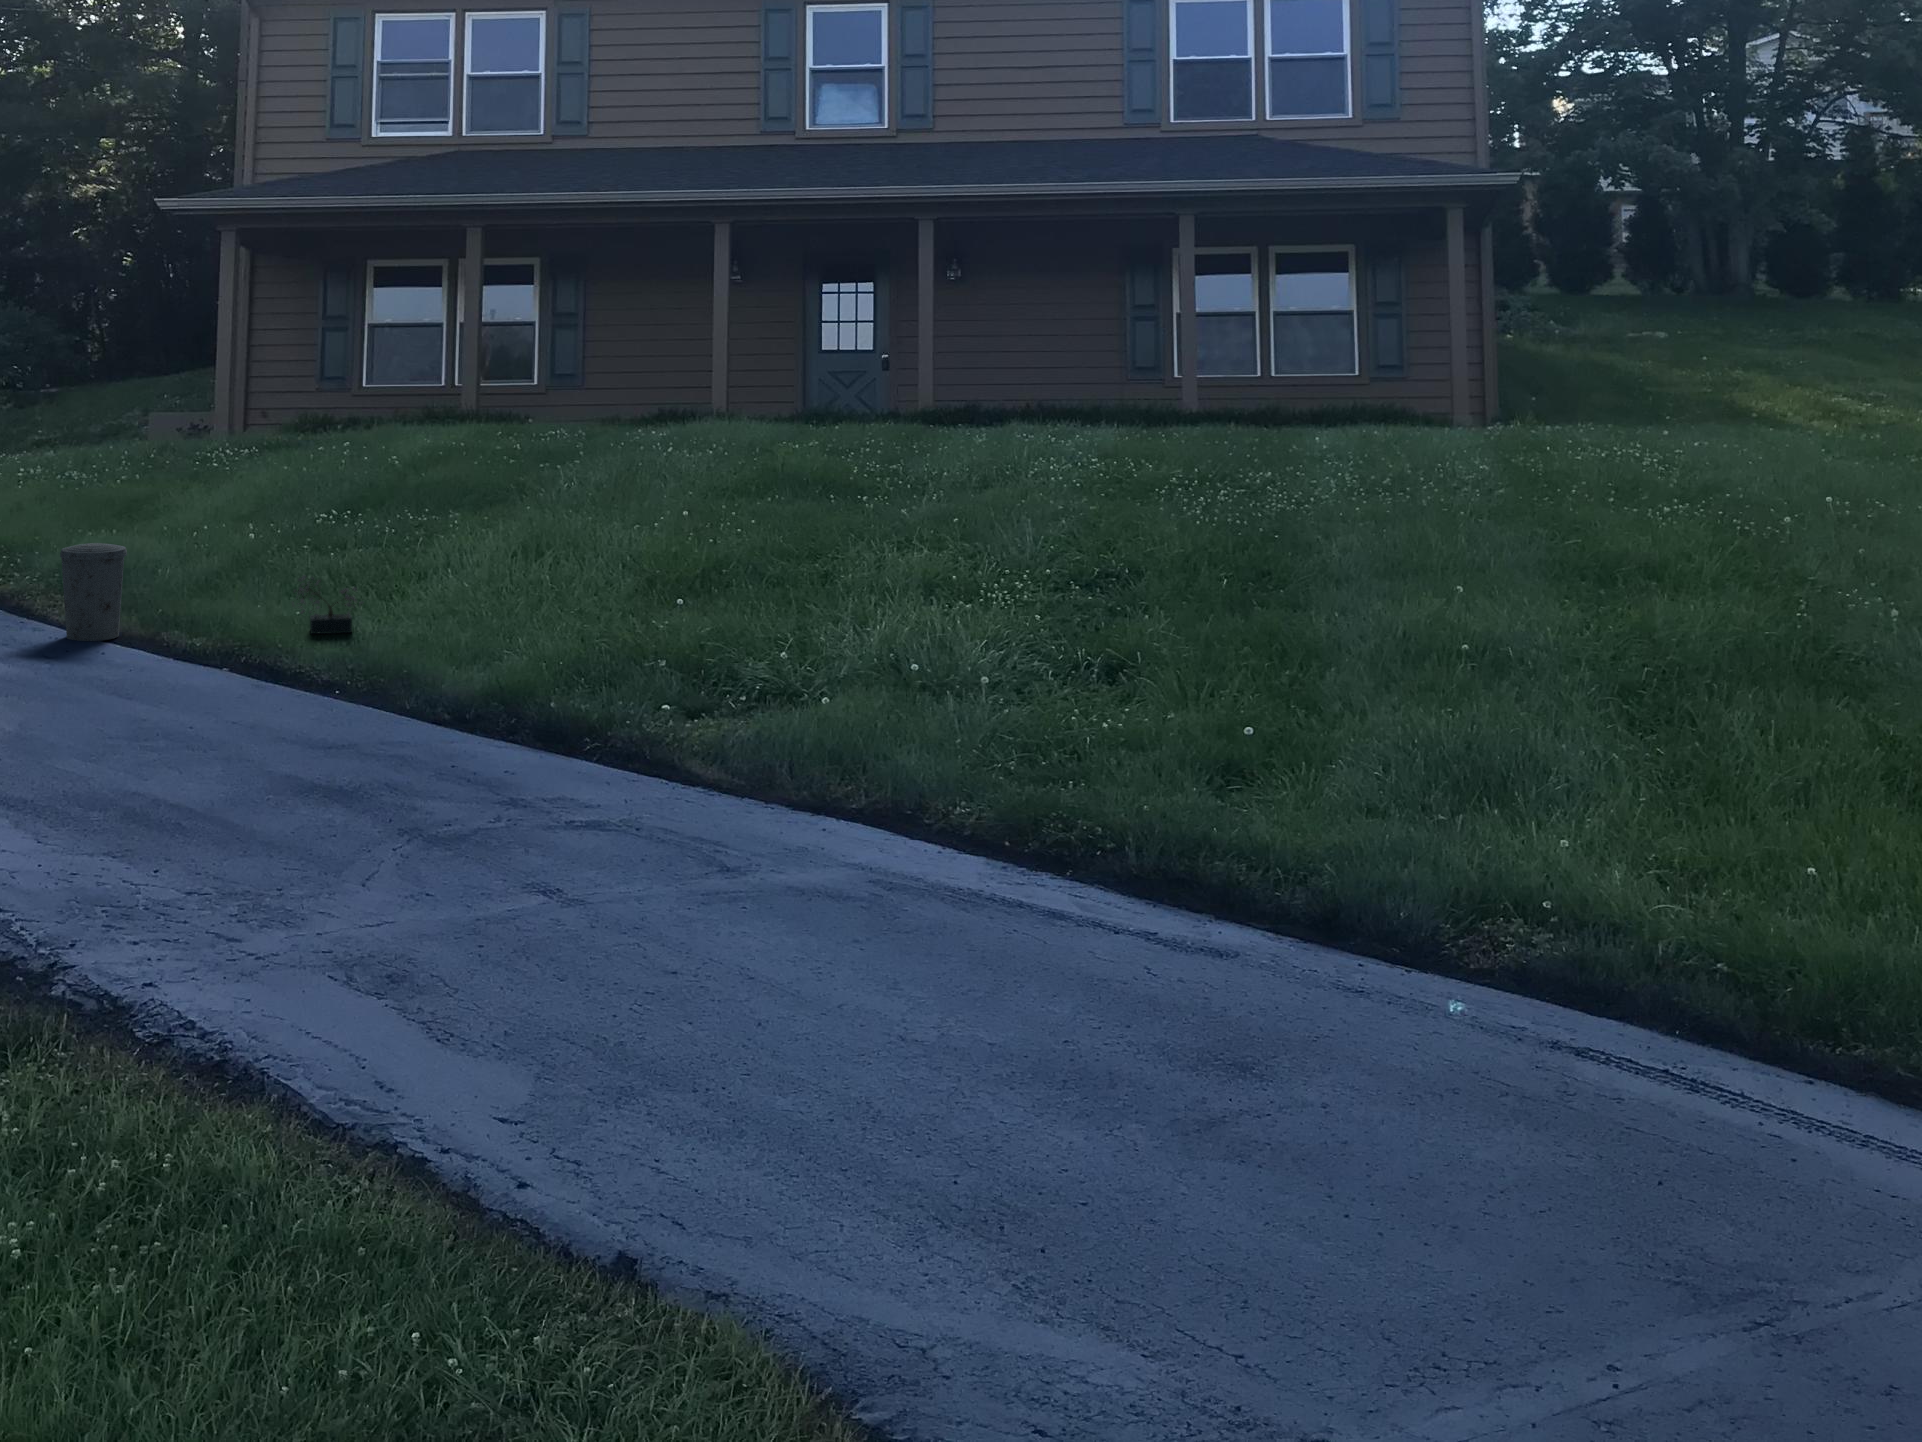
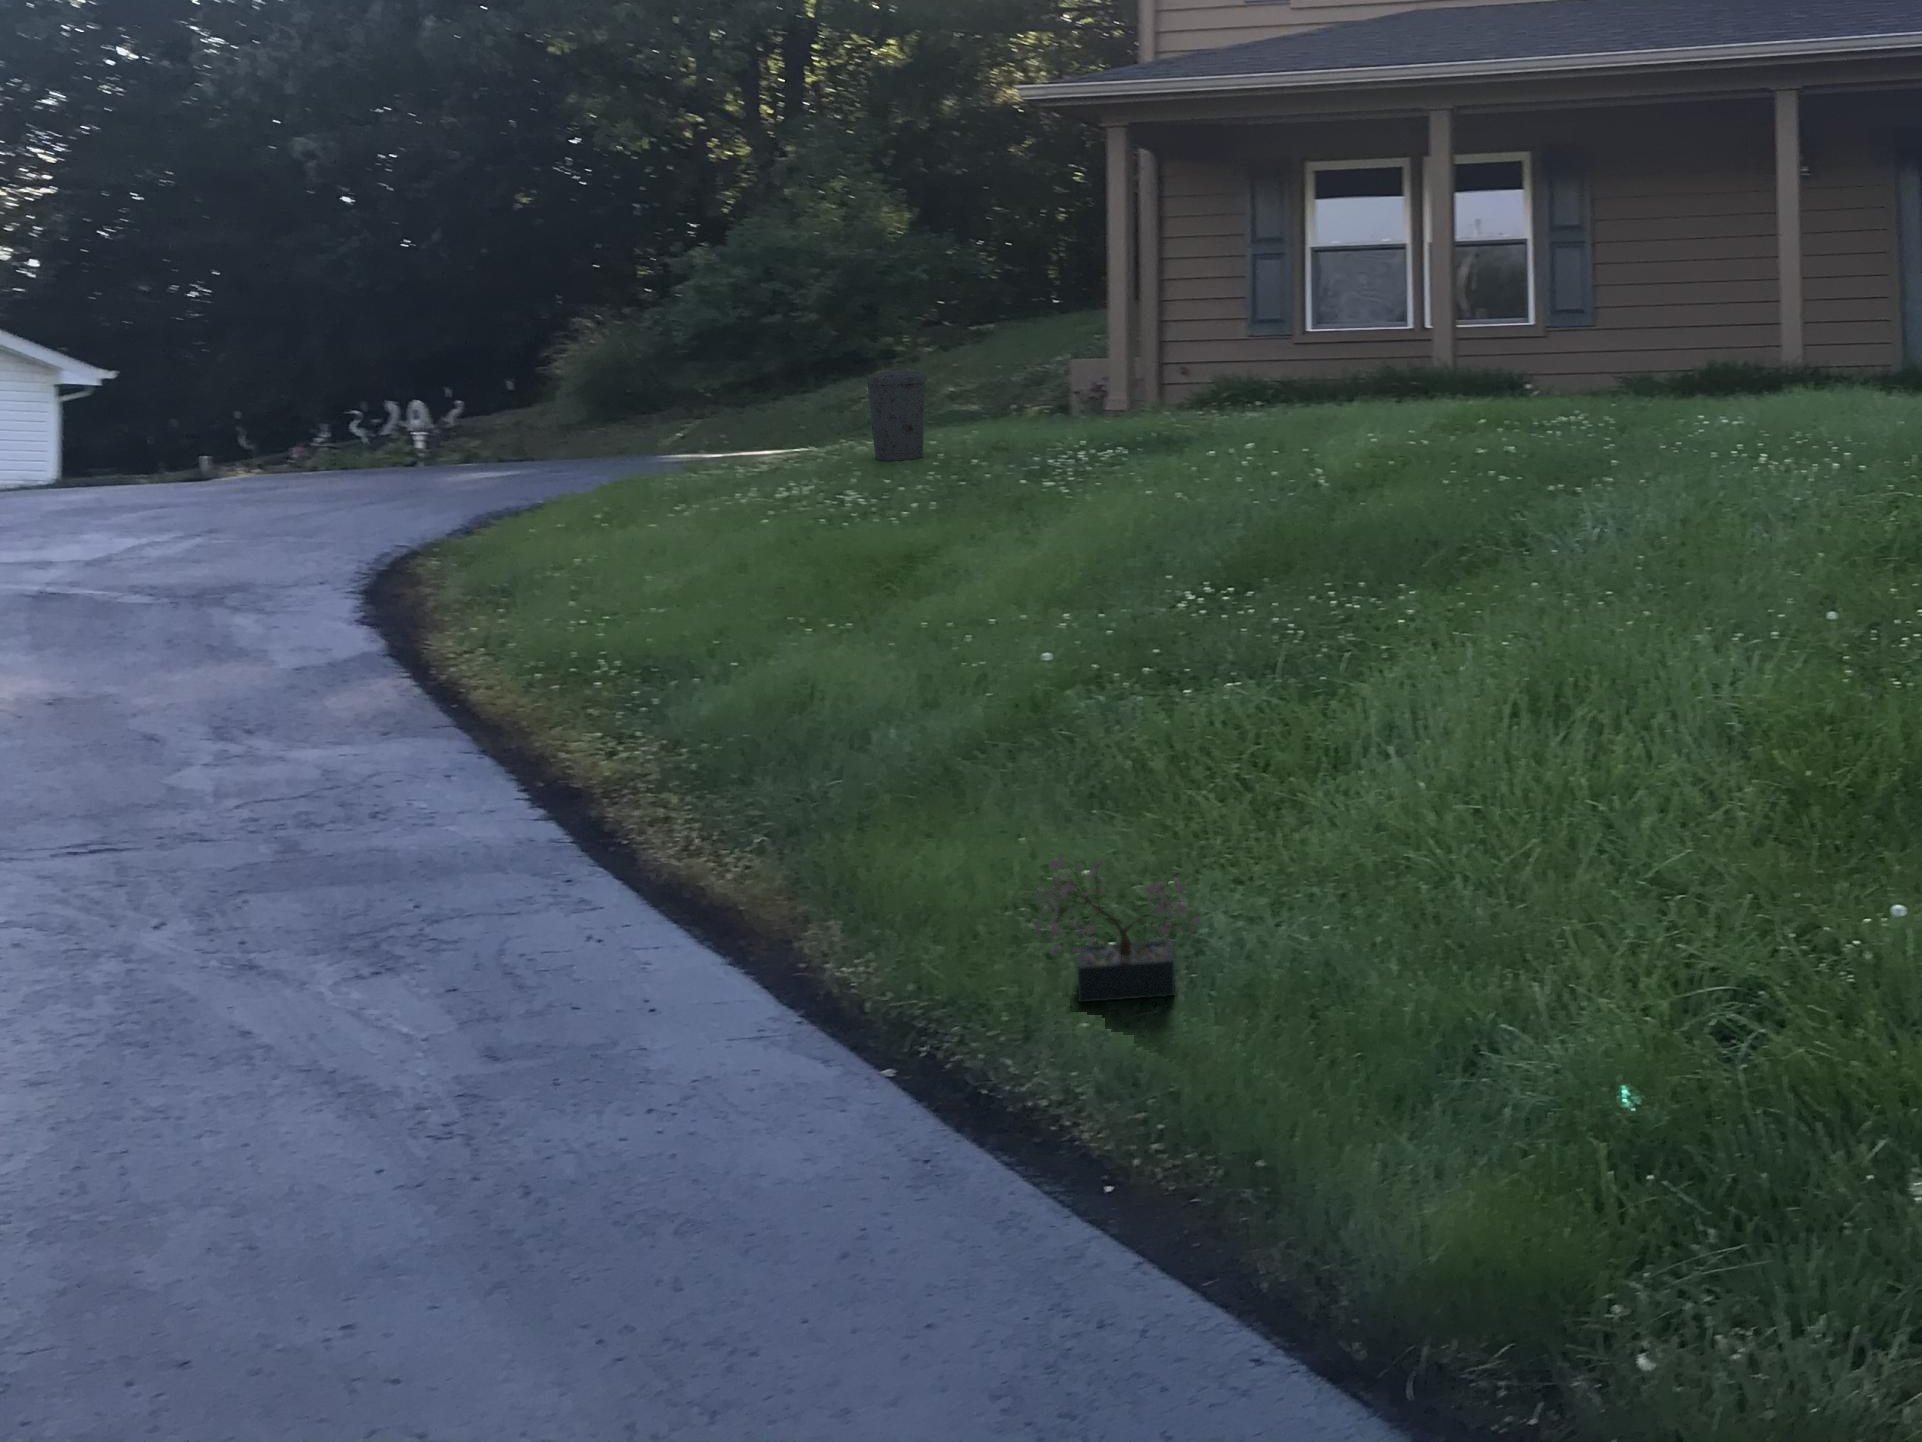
trash can: present [60,543,127,641] -> present [866,370,927,461]

